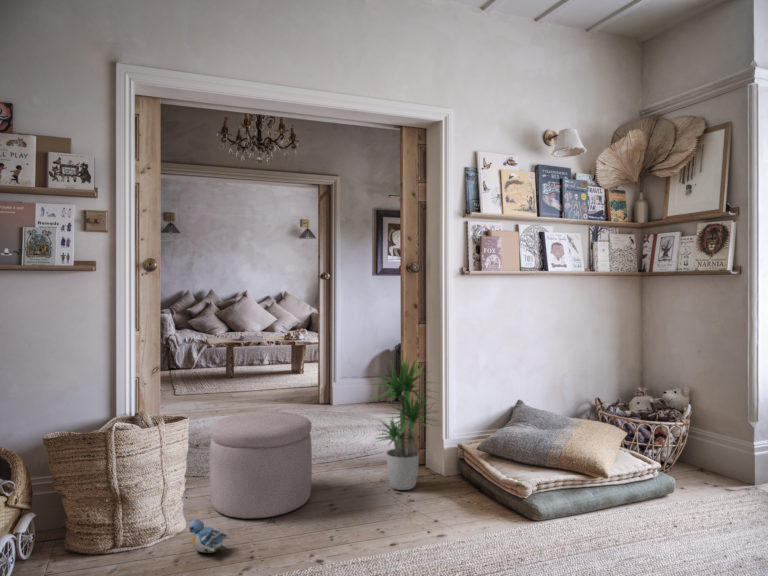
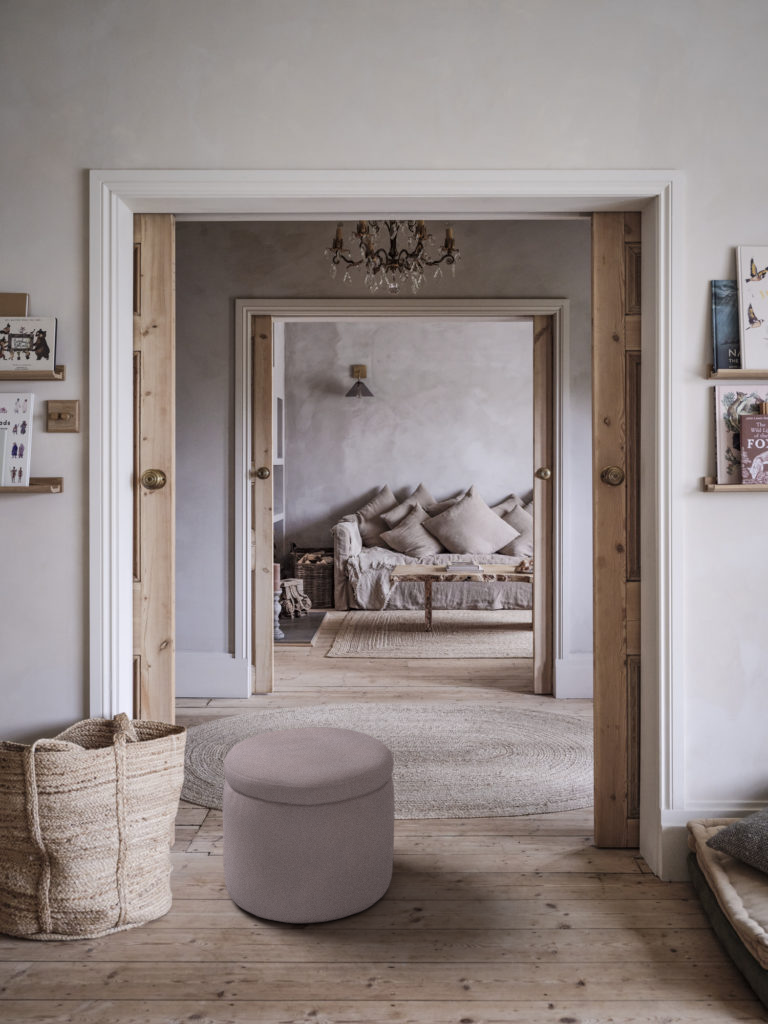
potted plant: present [372,357,438,490] -> none [494,650,653,921]
plush toy: present [189,519,229,553] -> none [138,913,195,979]

